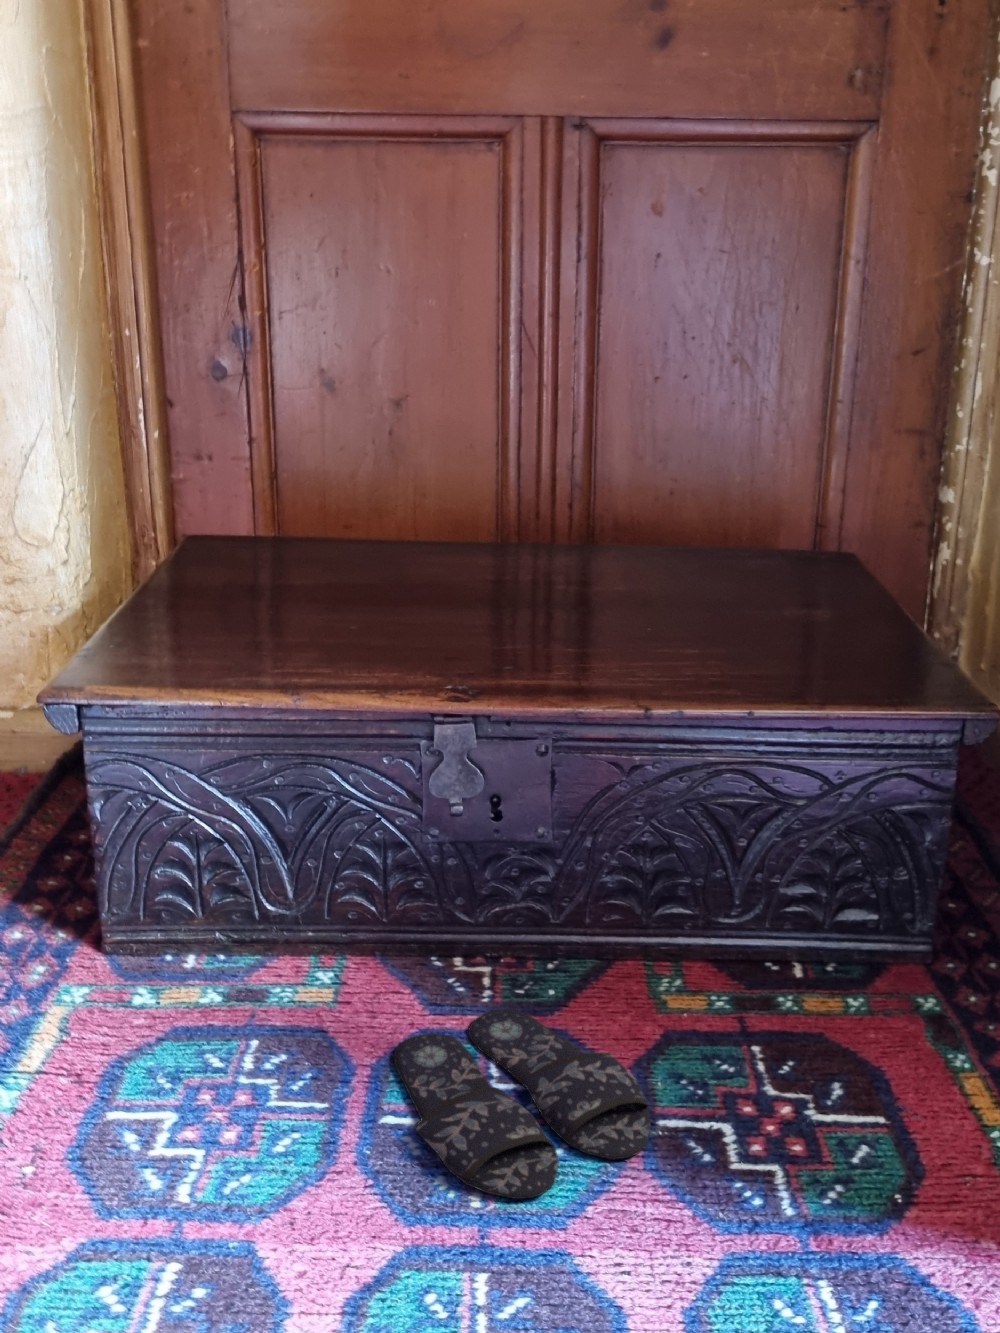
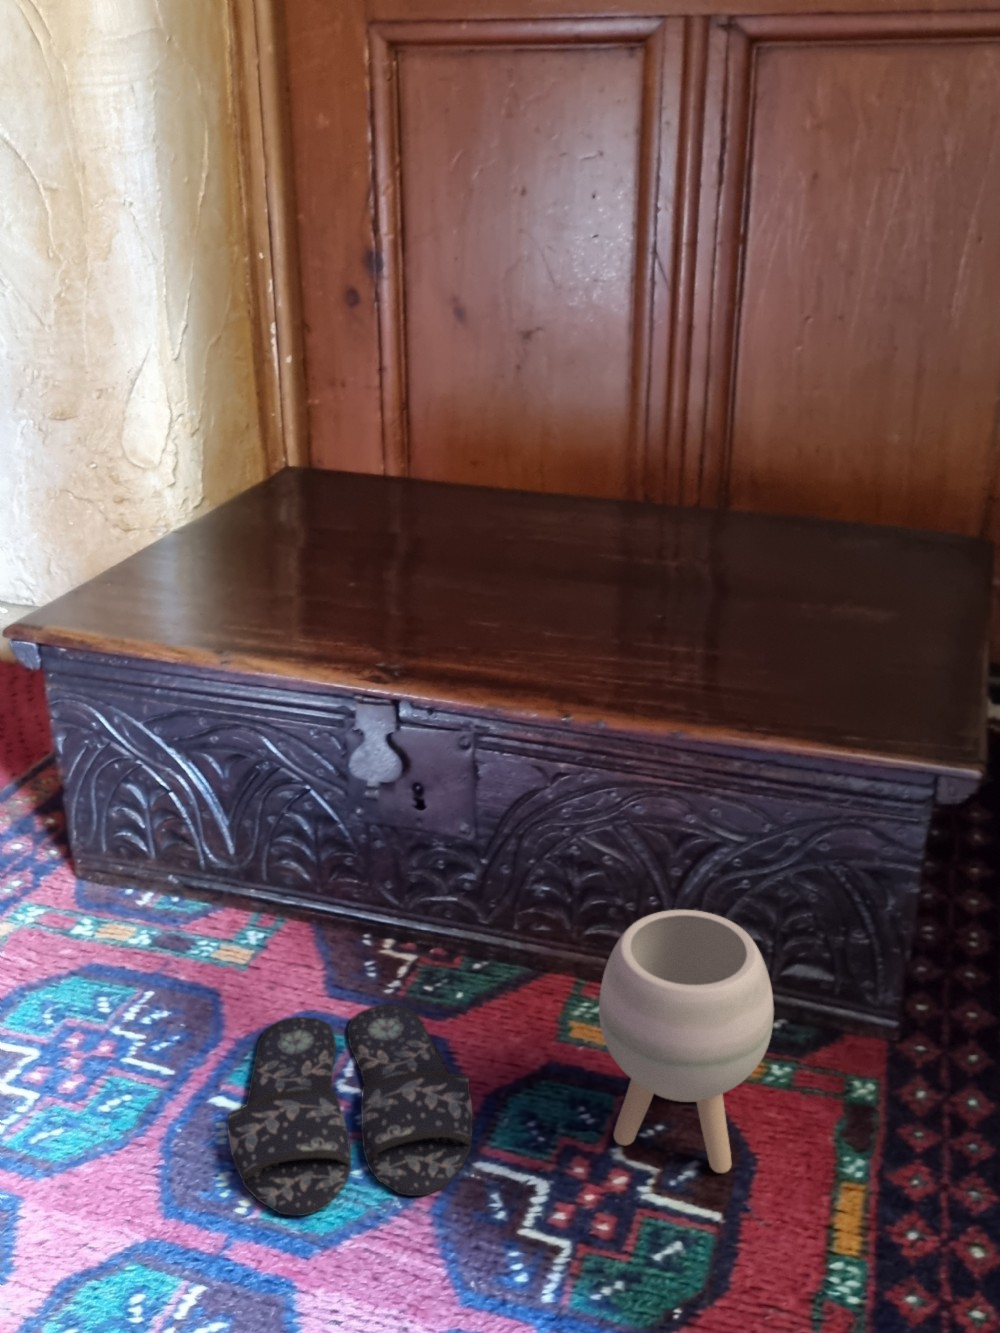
planter: none [748,860,903,1086] -> present [599,910,774,1173]

